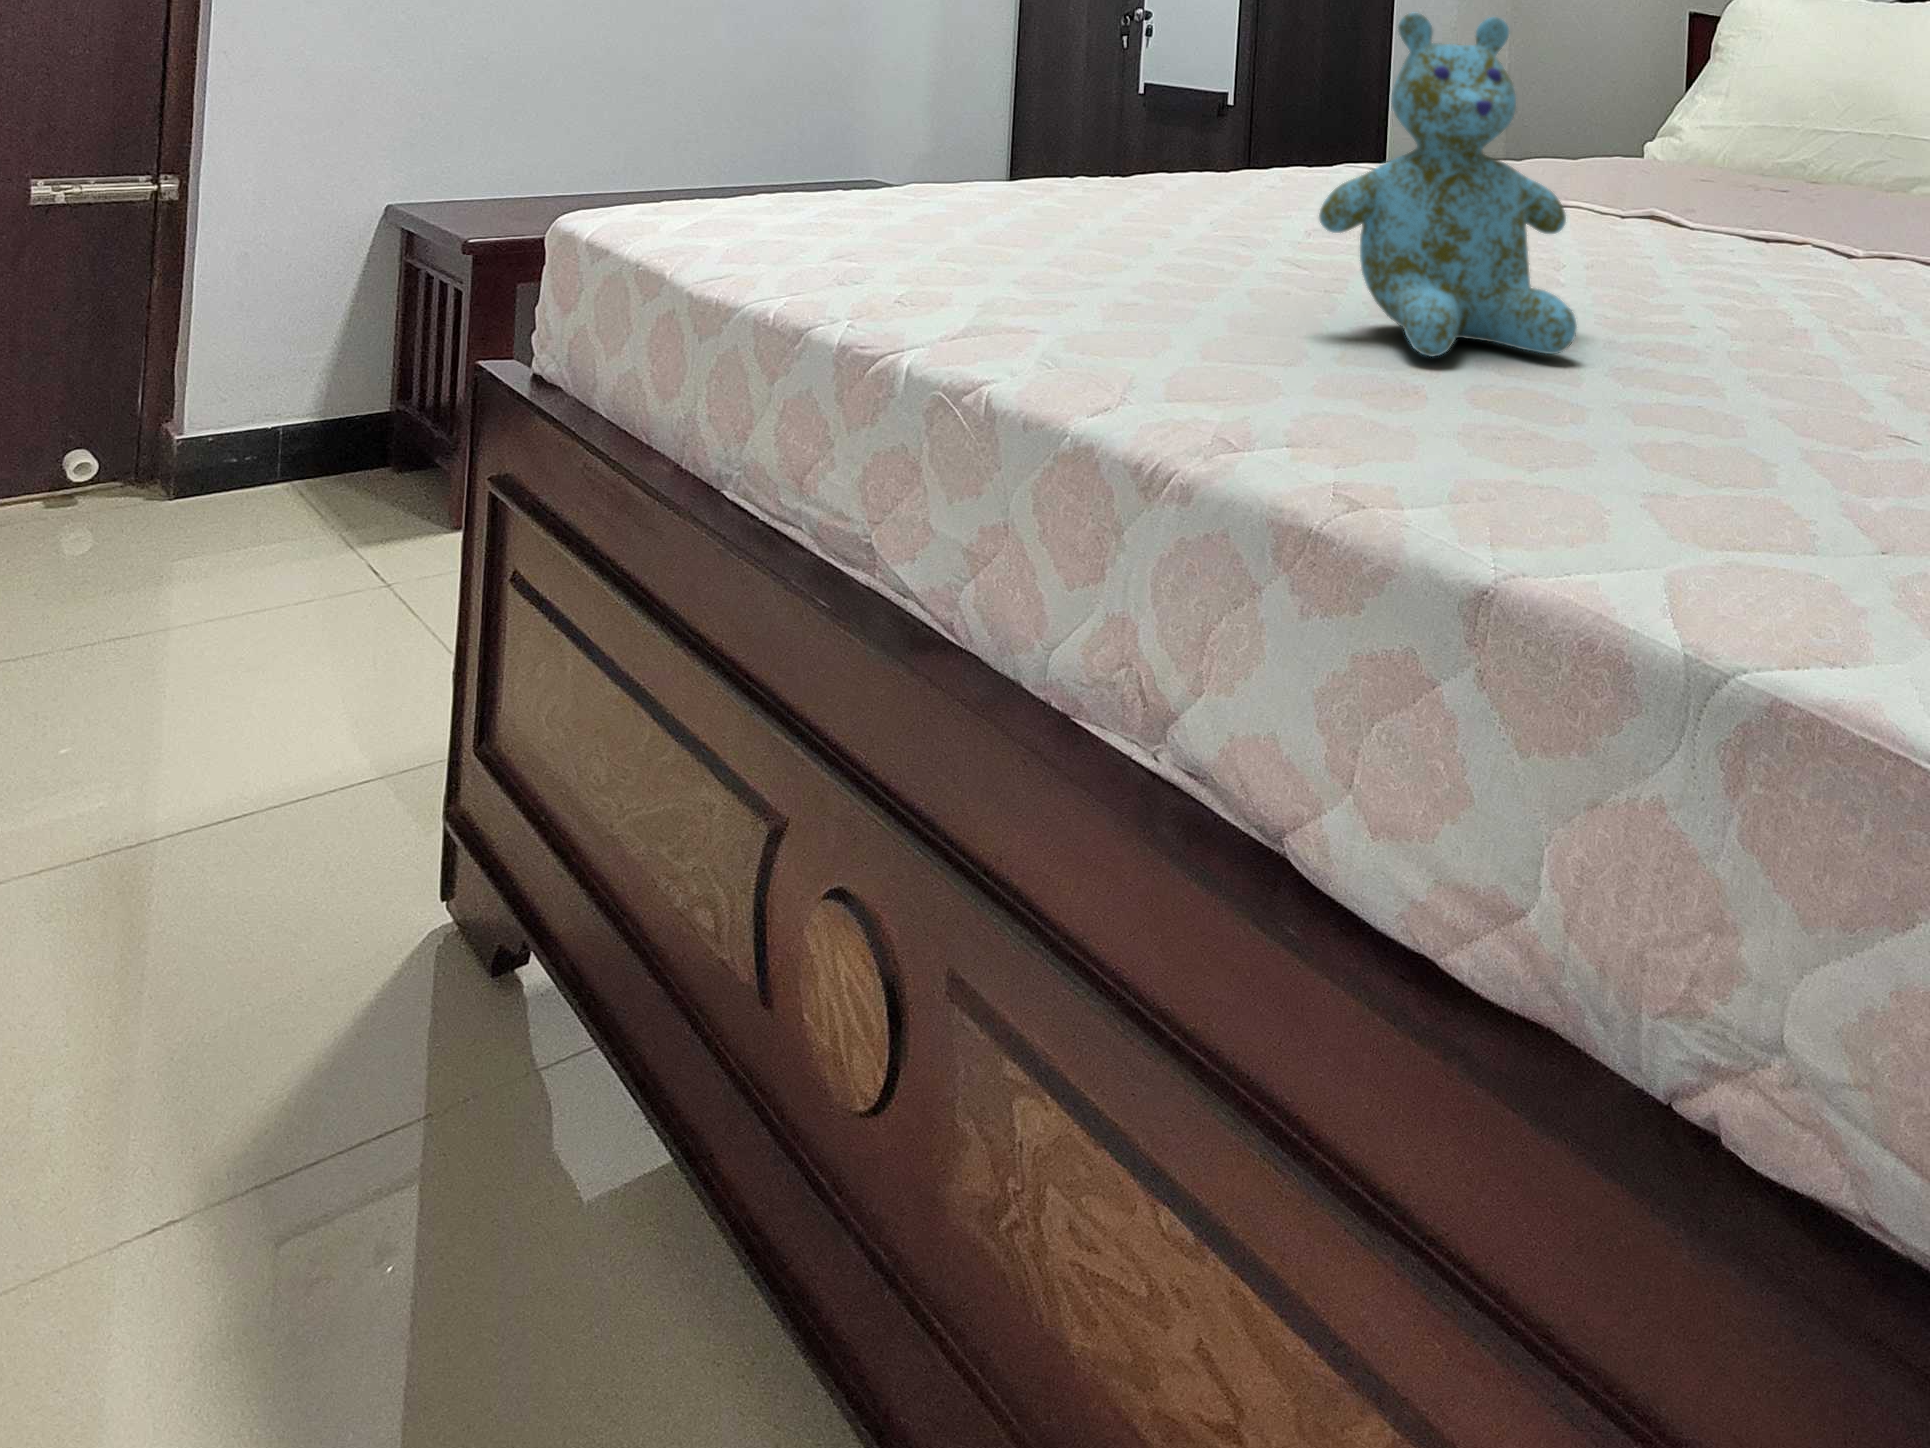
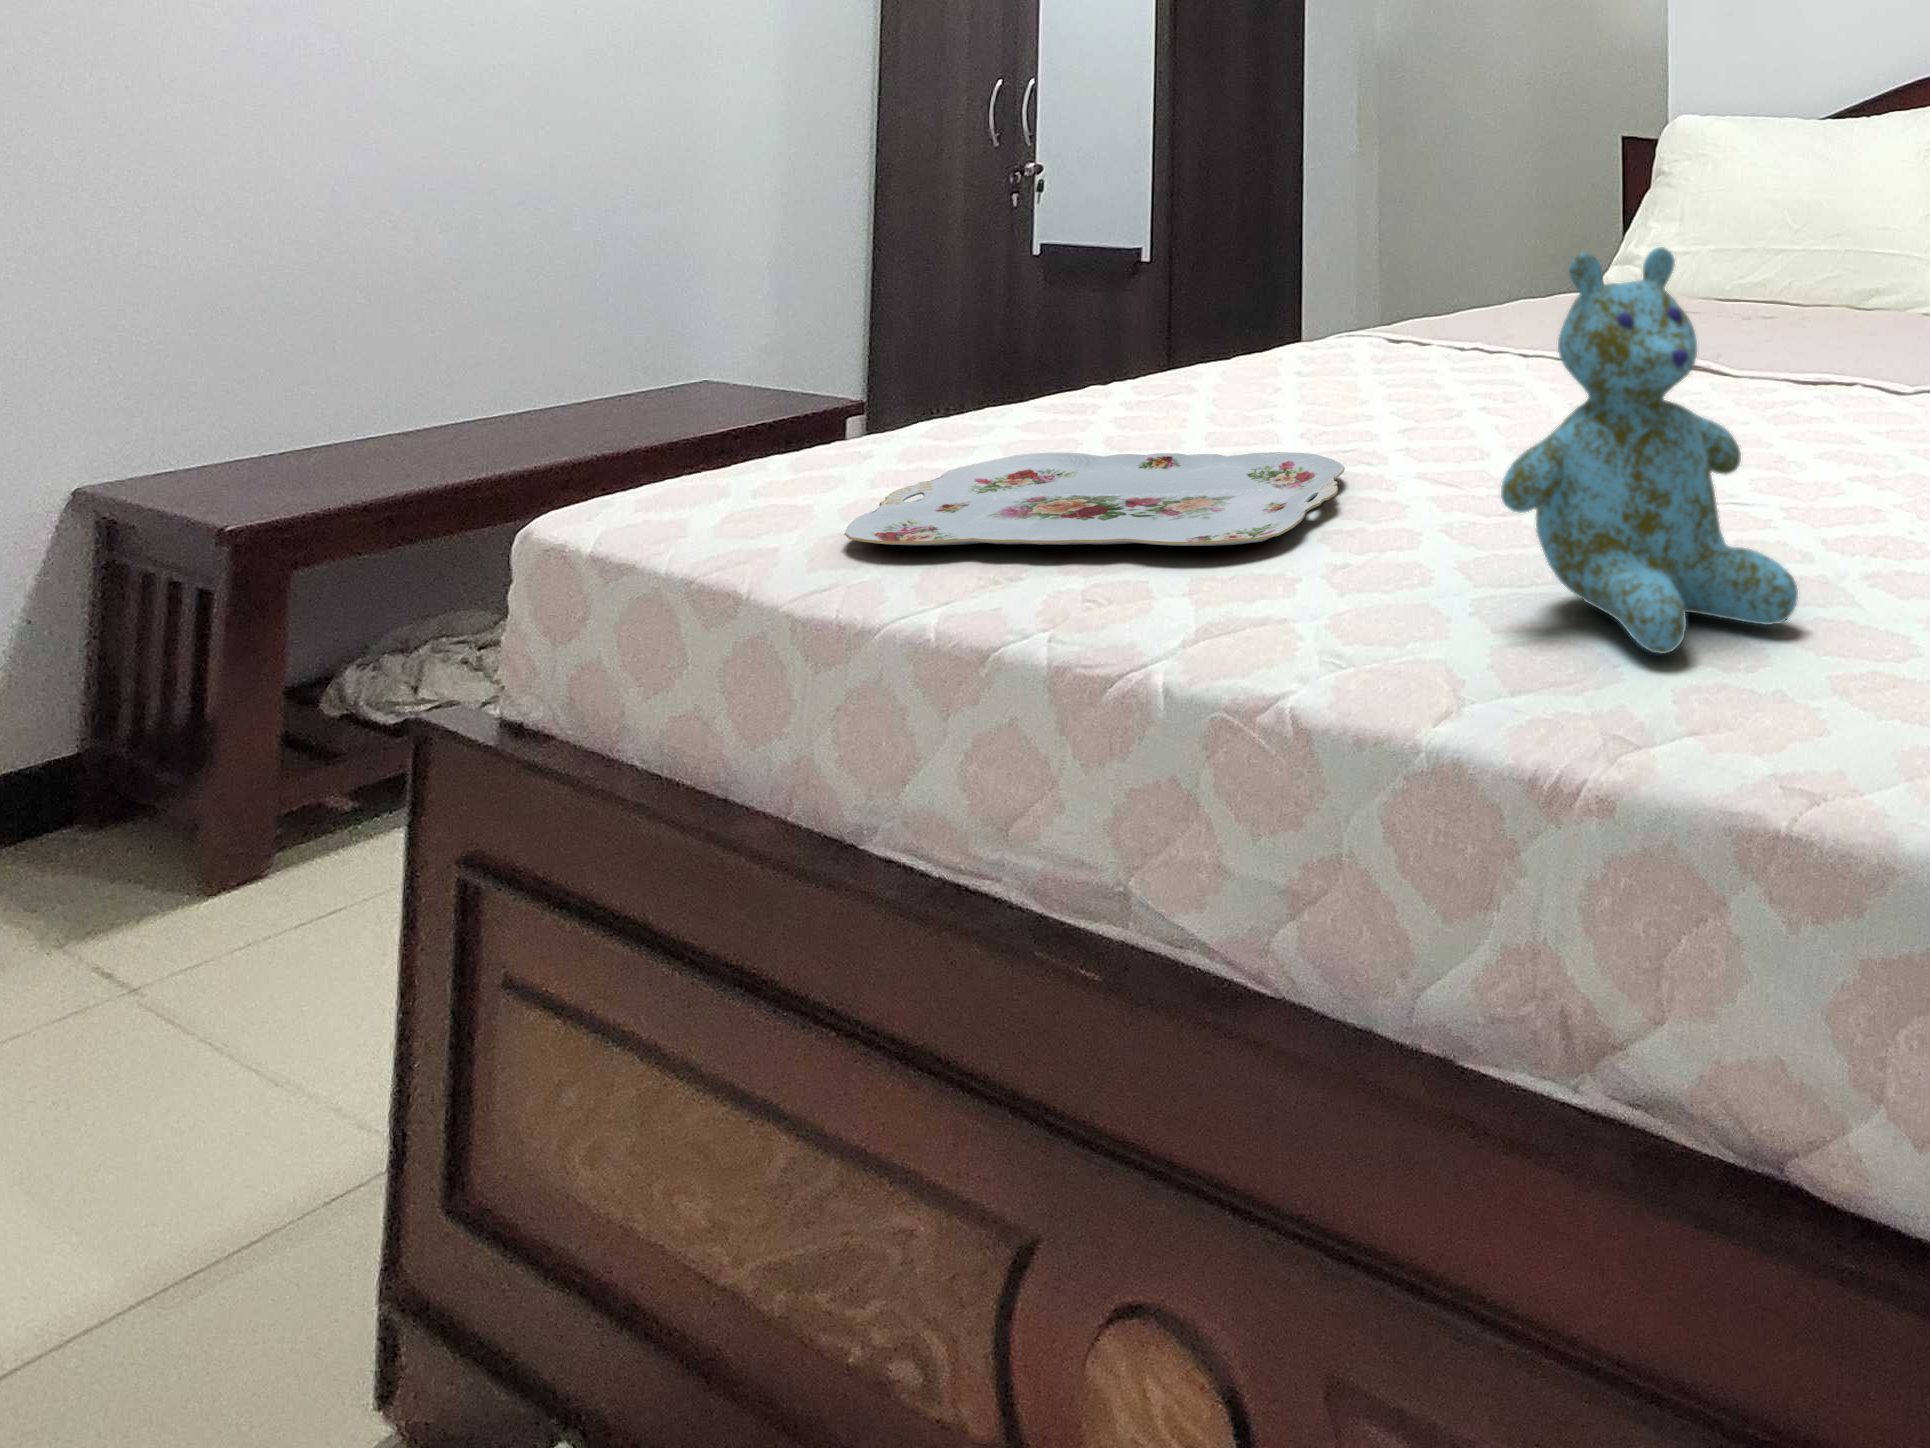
serving tray: none [839,203,1273,268] -> present [844,452,1345,546]

